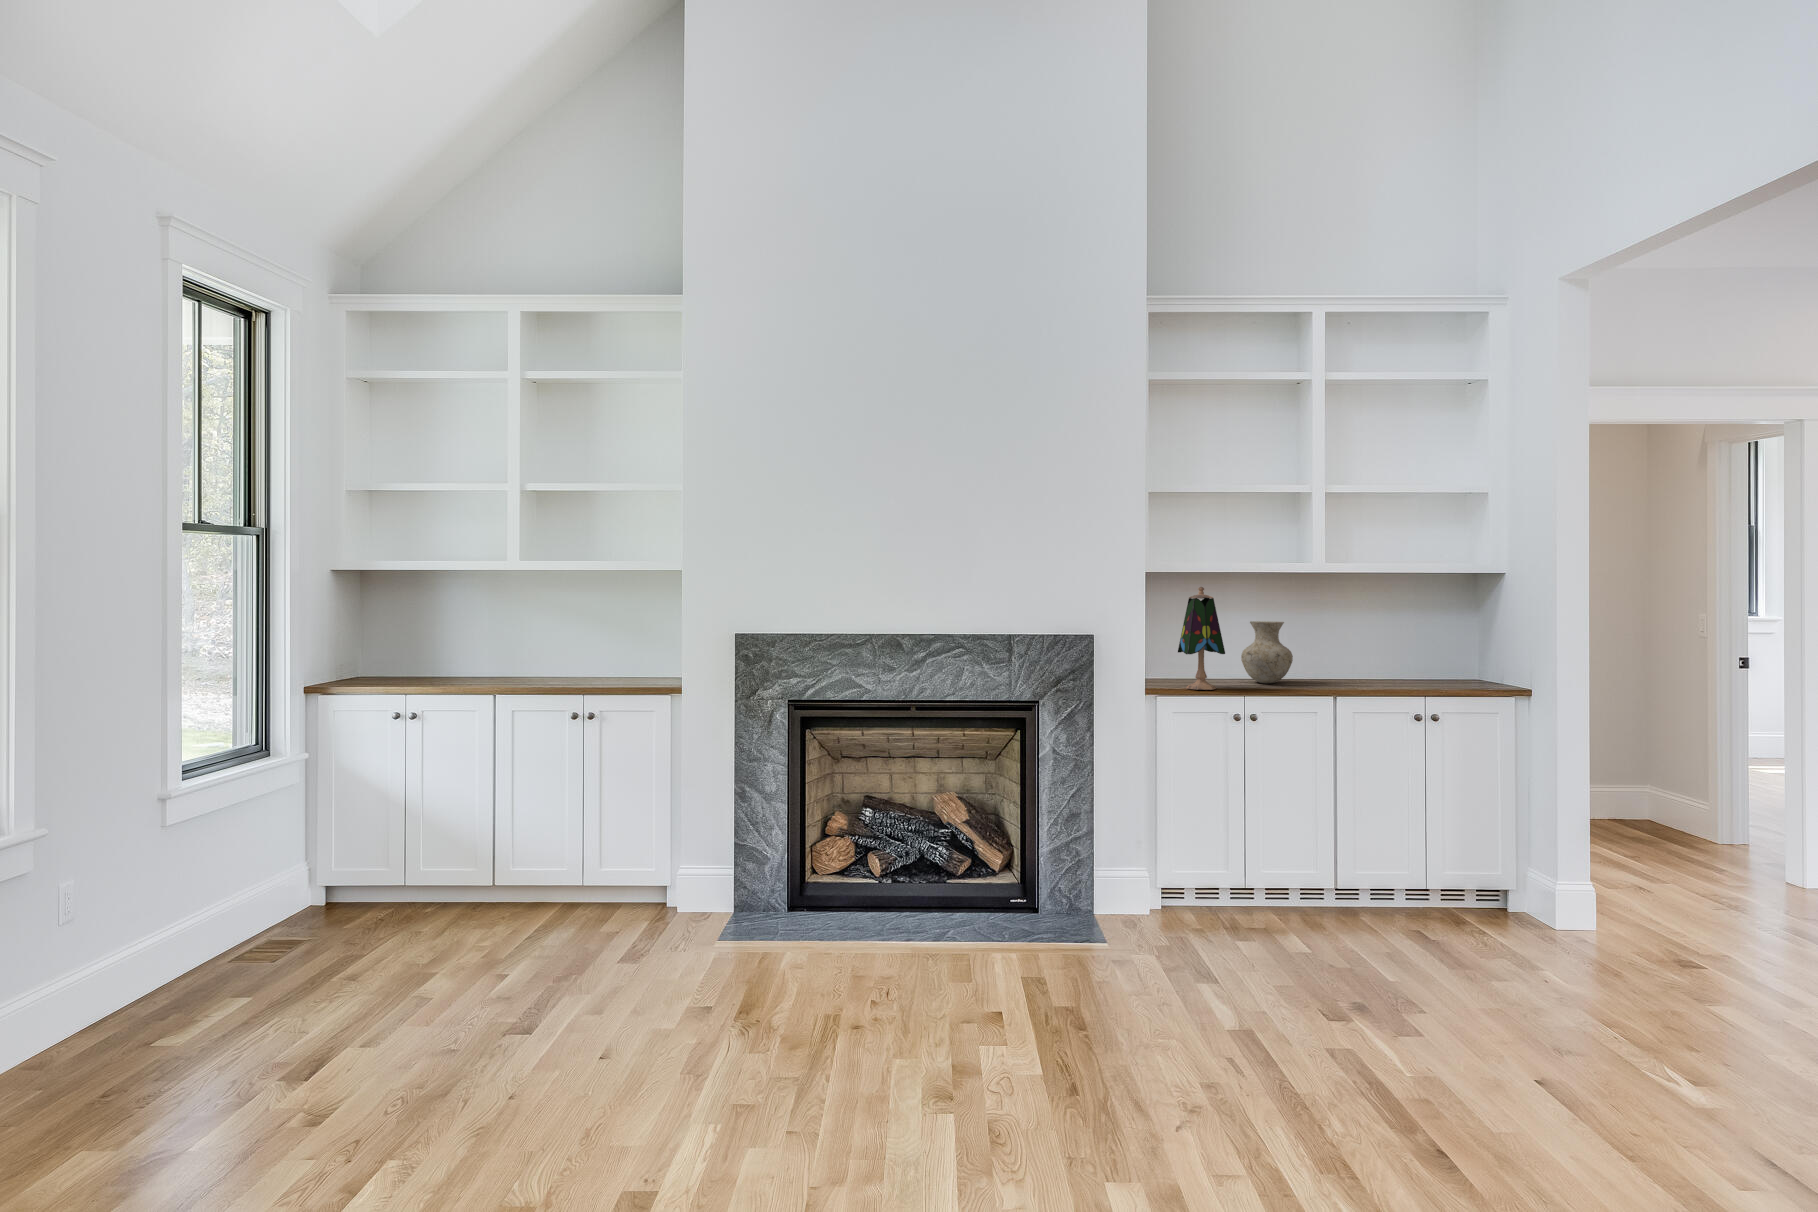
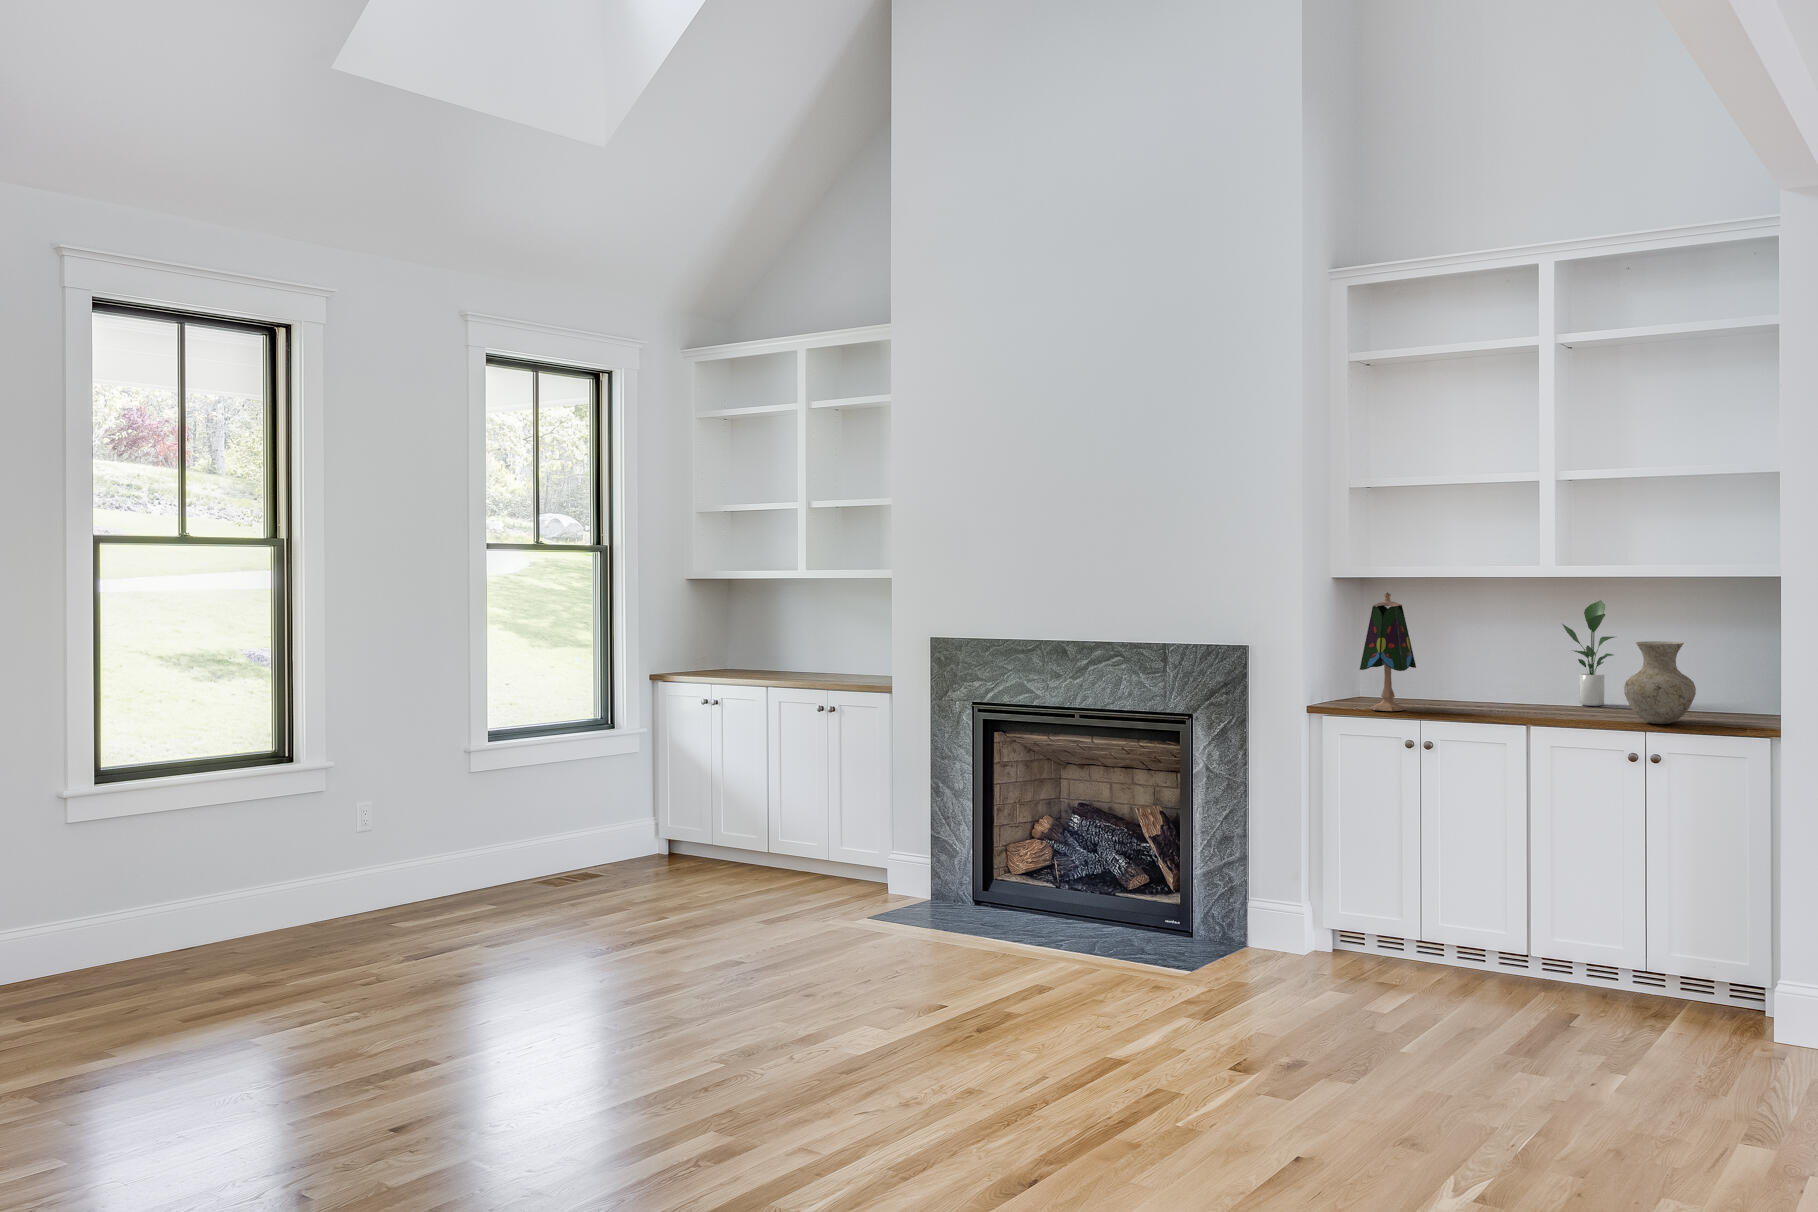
potted plant: none [1301,596,1342,680] -> present [1562,600,1615,706]
vase: present [1241,621,1293,683] -> present [1624,641,1696,724]

